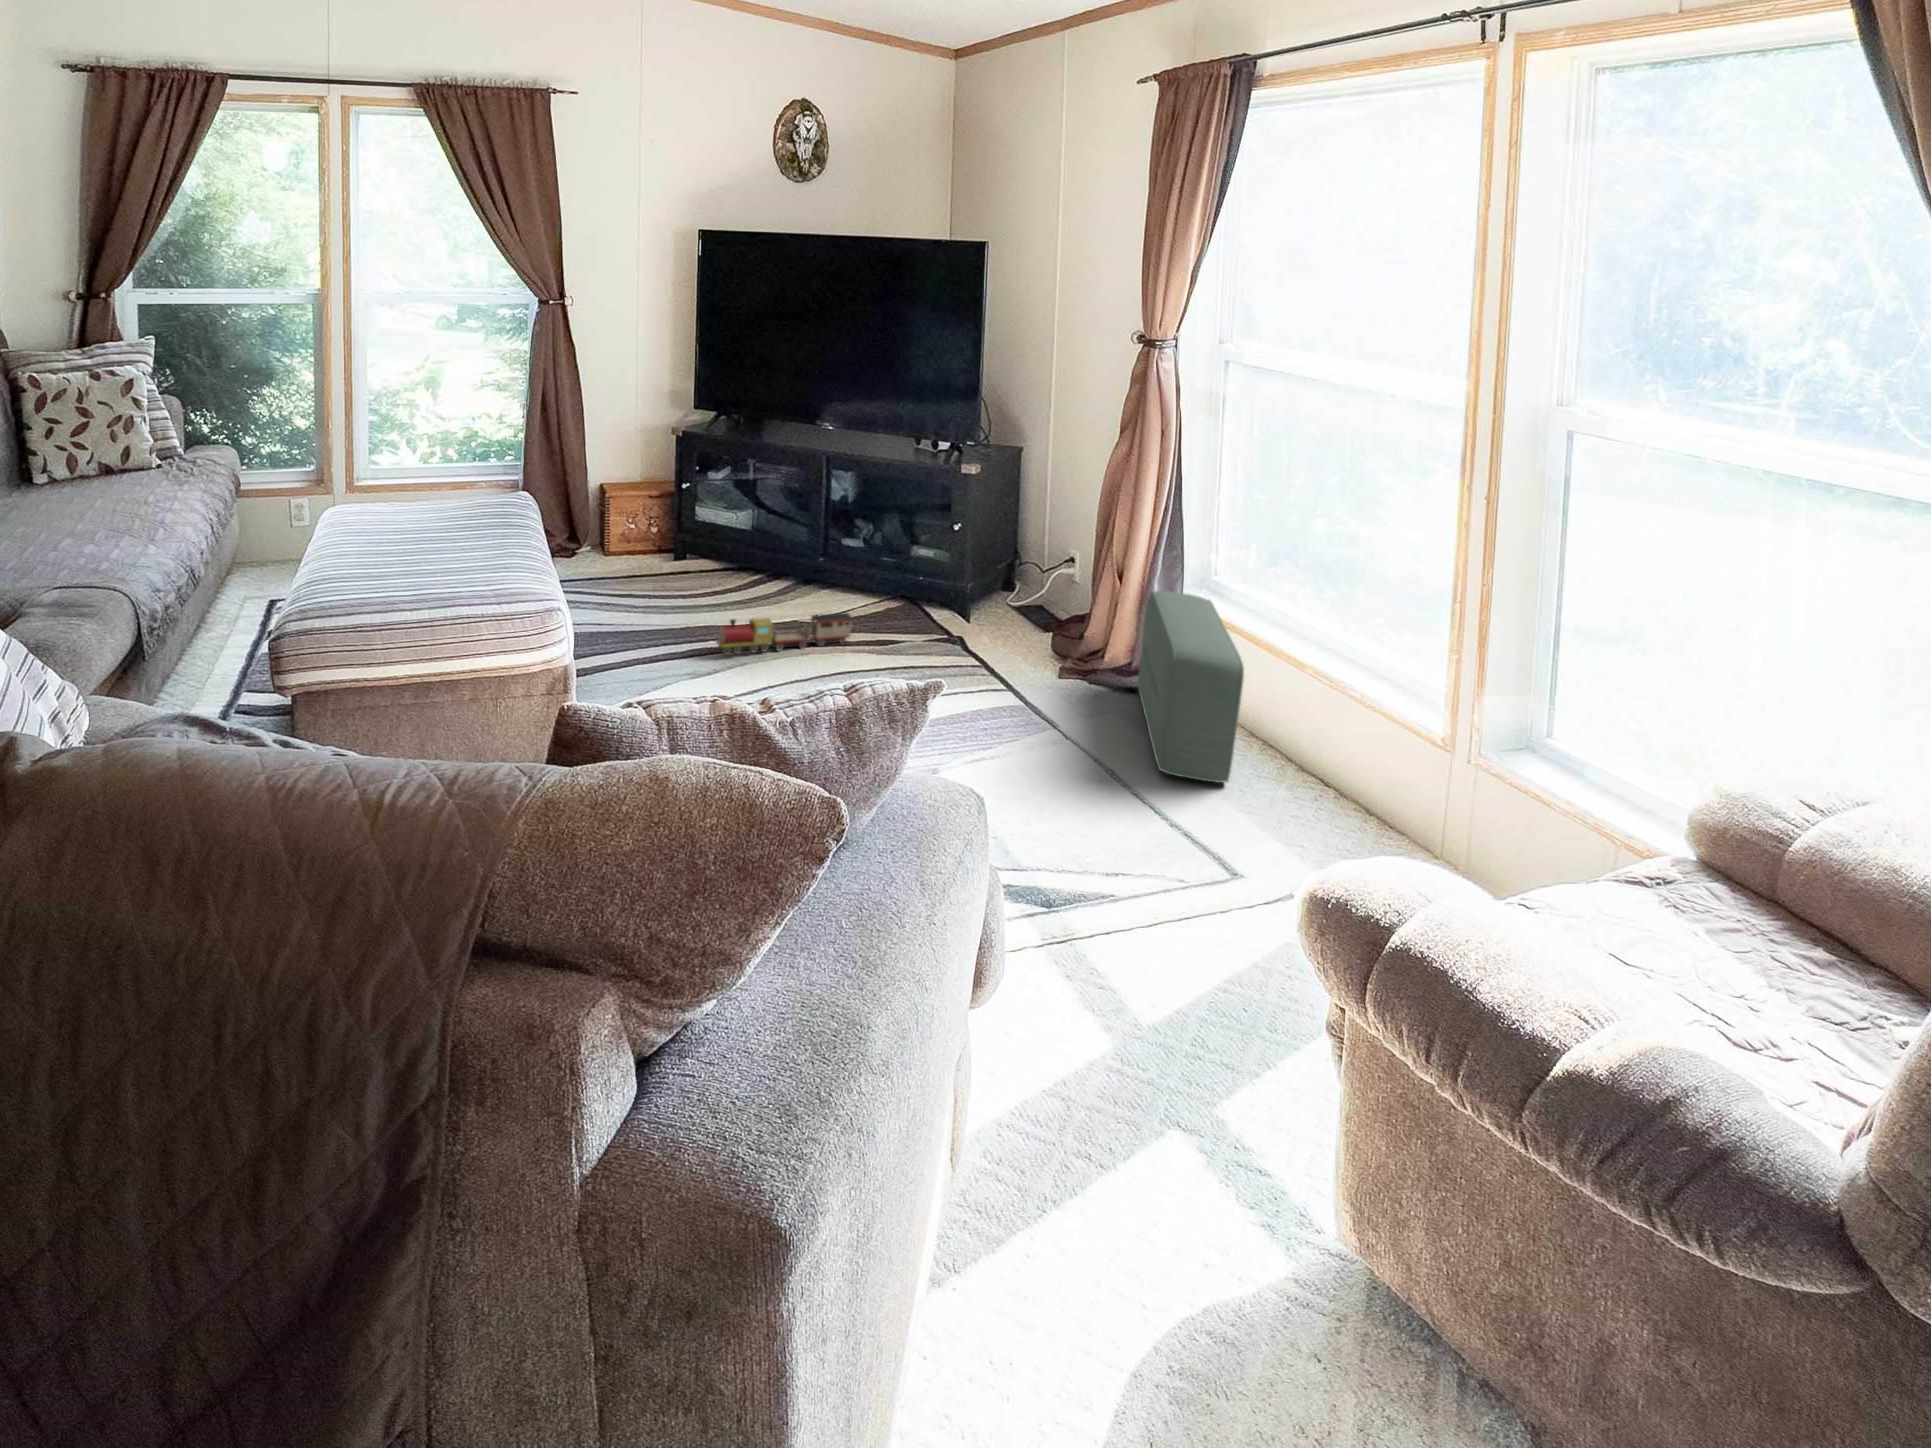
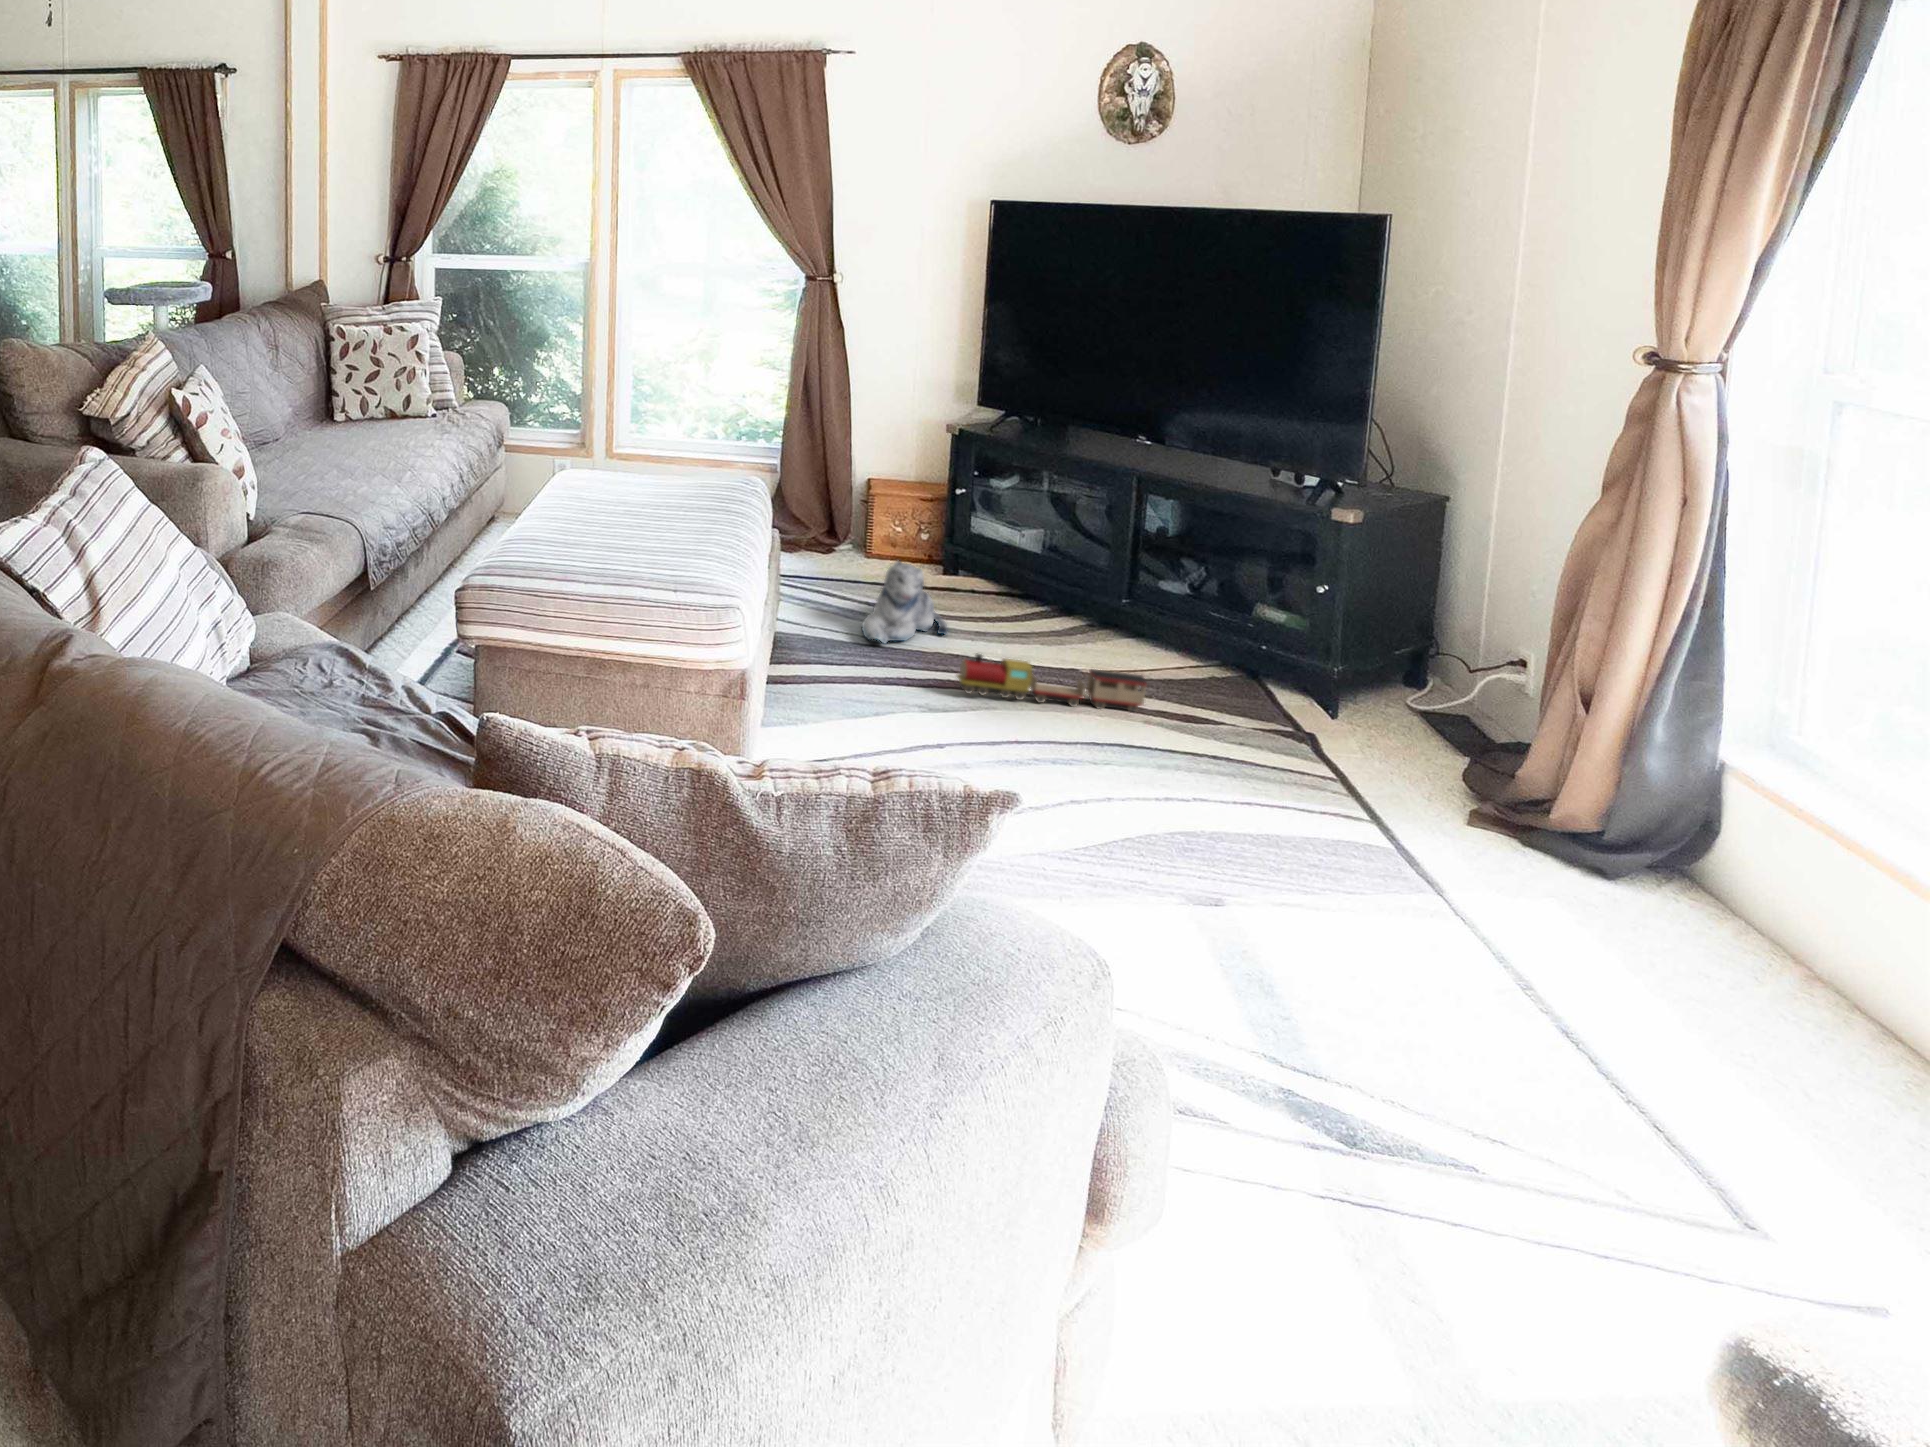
plush toy: none [625,550,694,626] -> present [862,561,948,643]
pouf: present [1138,591,1244,783] -> none [1593,734,1779,1043]

